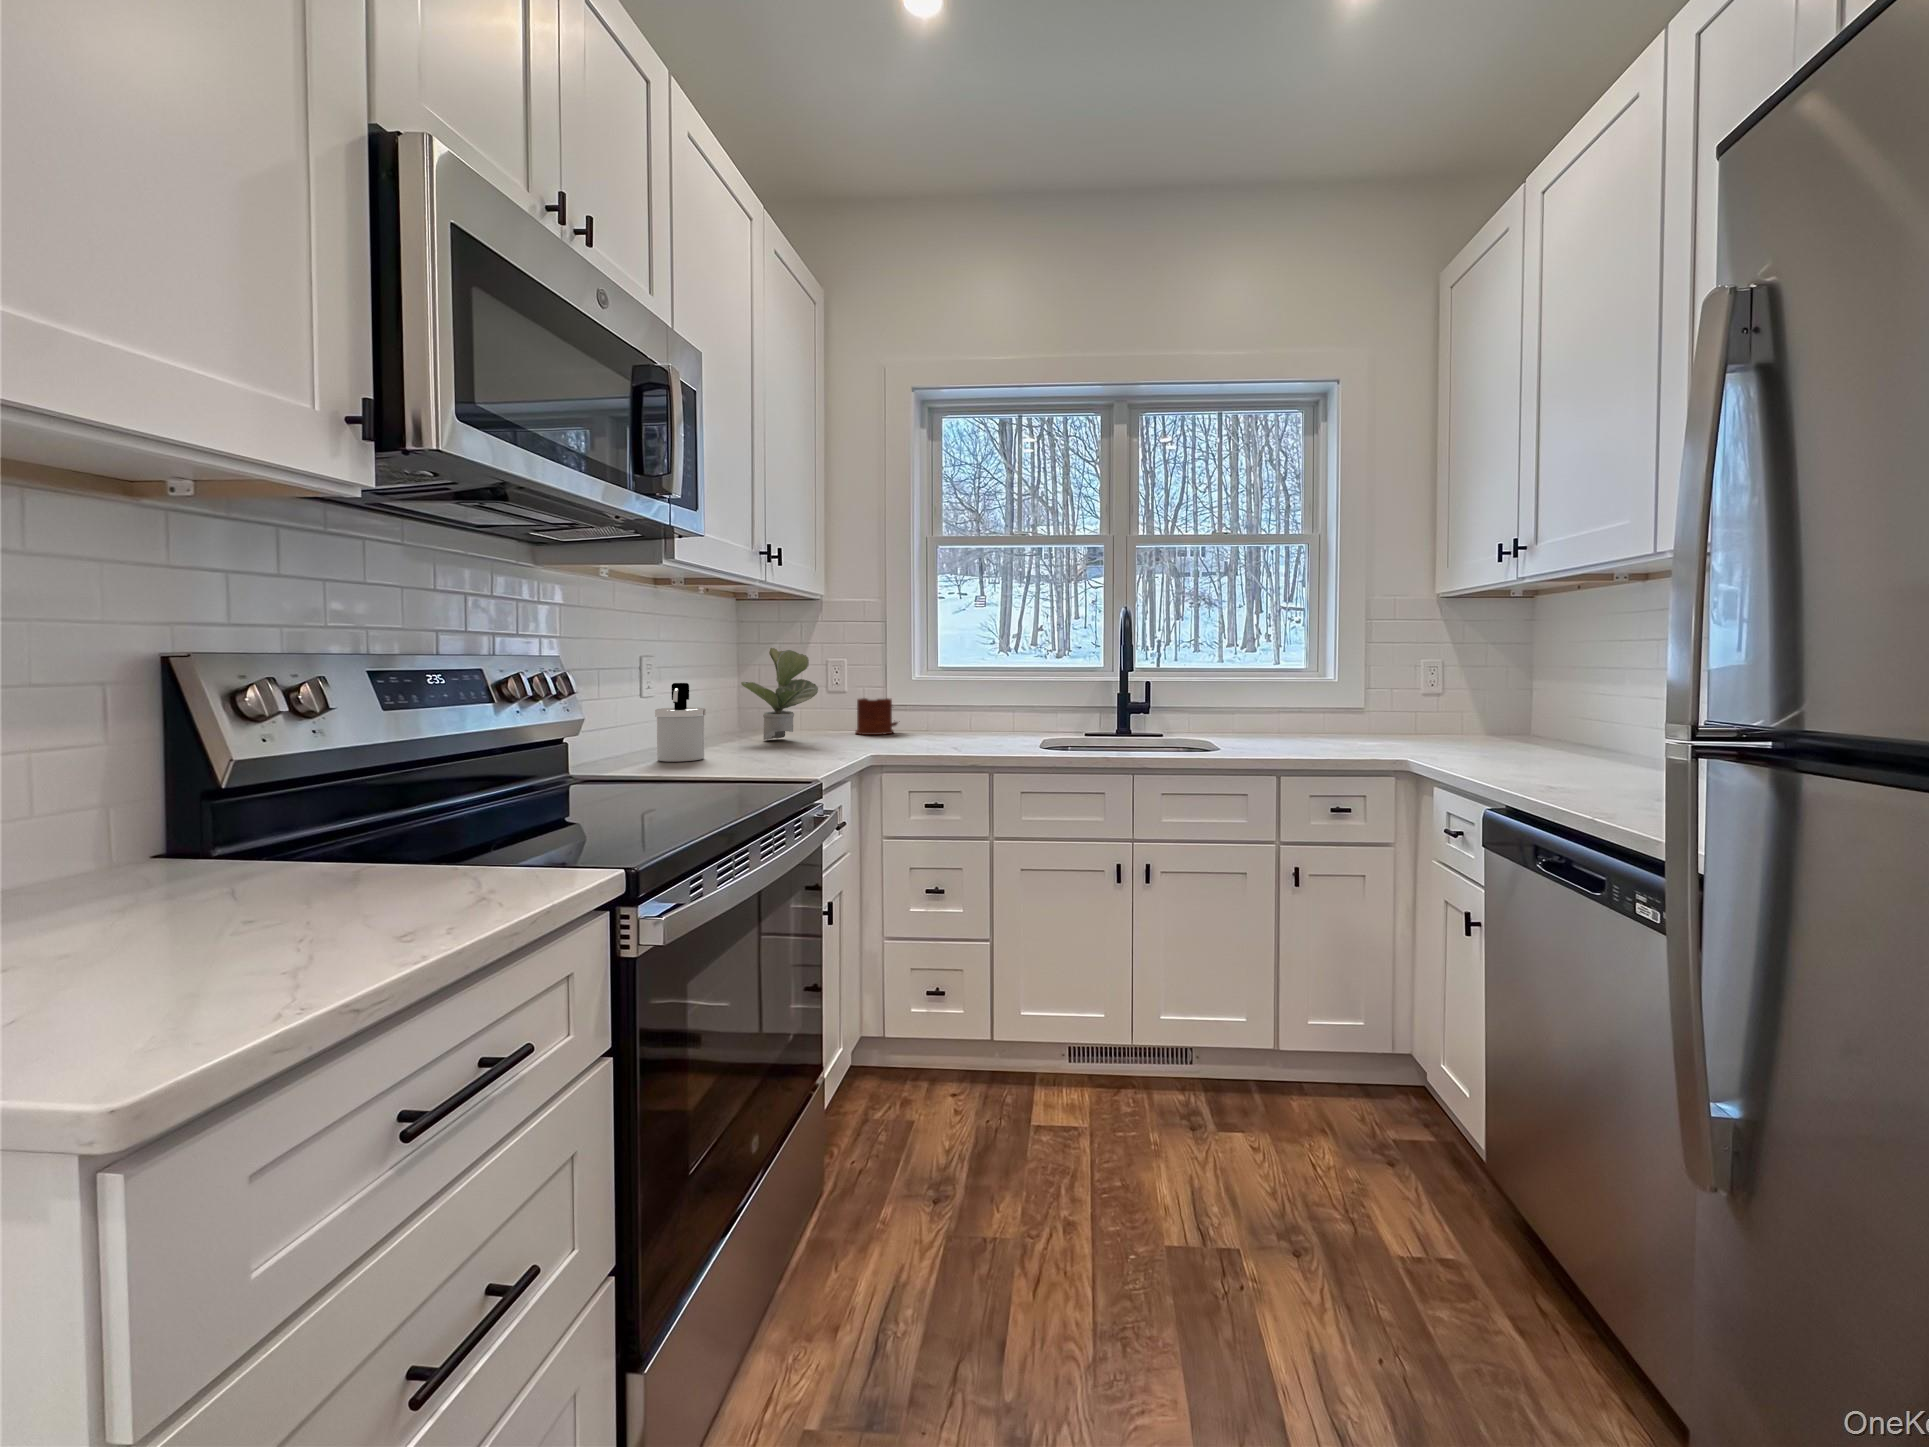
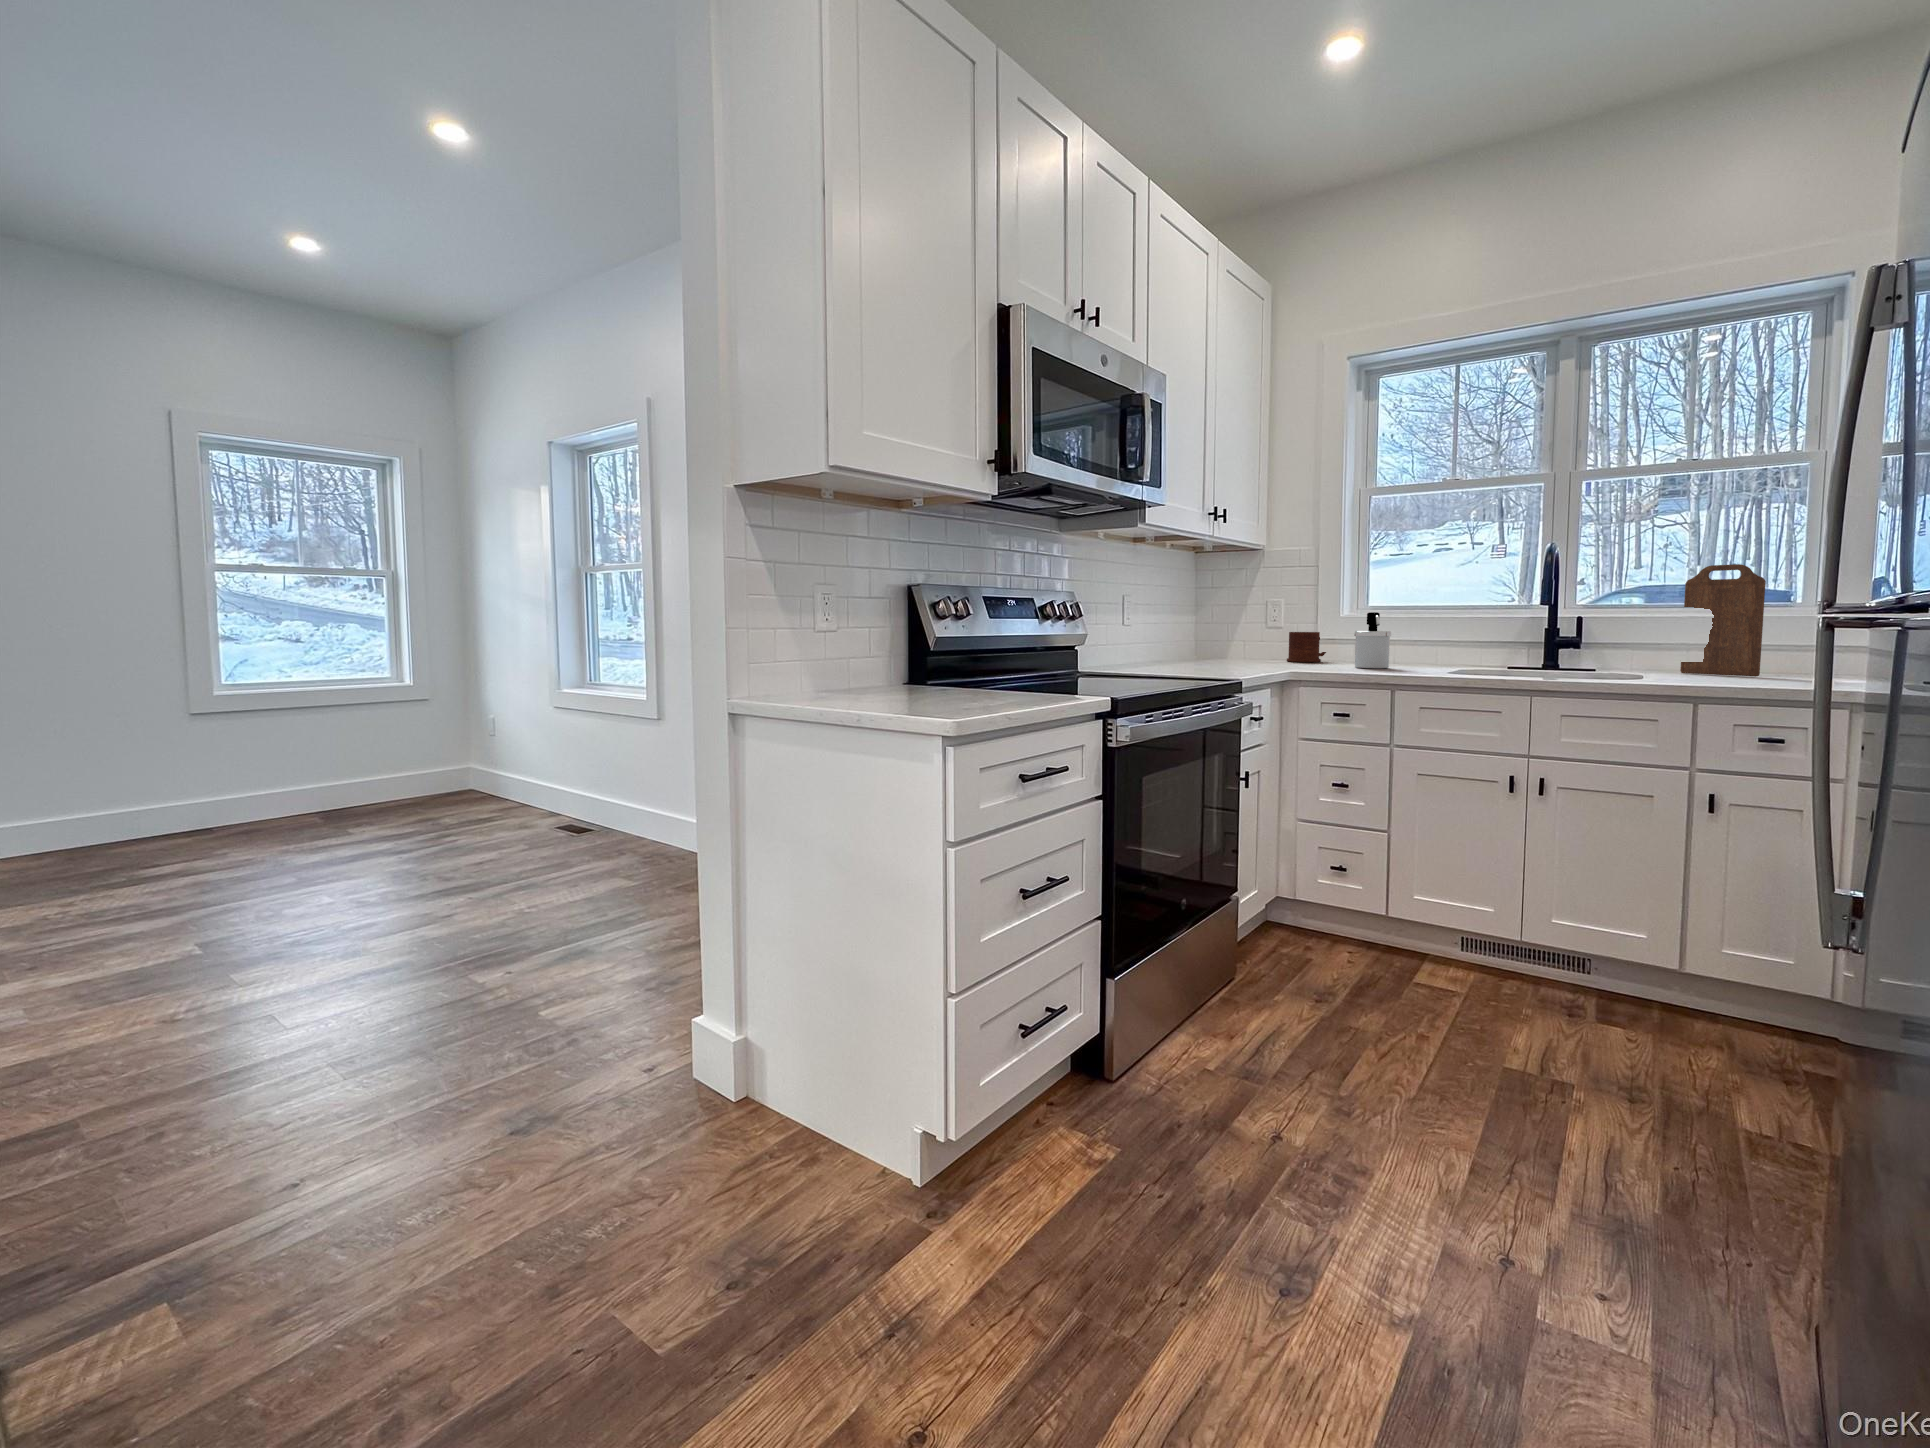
cutting board: none [1228,633,1290,738] -> present [1680,564,1766,677]
potted plant: present [741,648,818,740] -> none [1194,589,1255,662]
soap dispenser: present [655,683,706,762] -> present [1354,612,1391,668]

